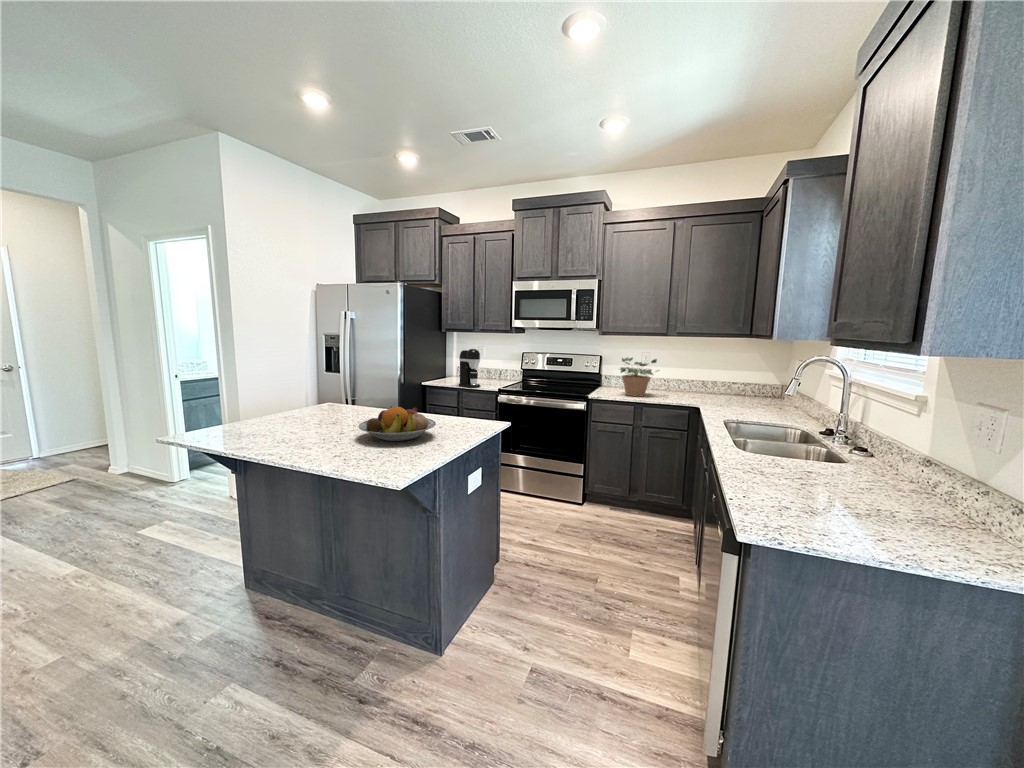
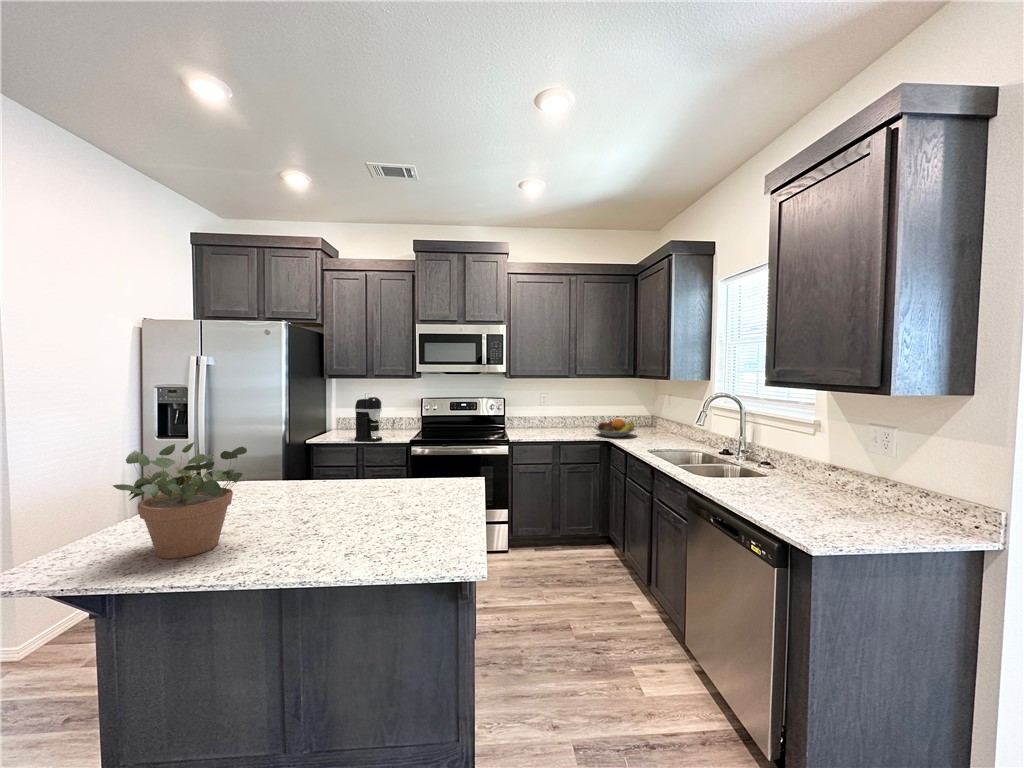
potted plant: present [620,358,659,397] -> present [113,442,259,559]
fruit bowl: present [358,406,436,441] -> present [594,419,635,437]

